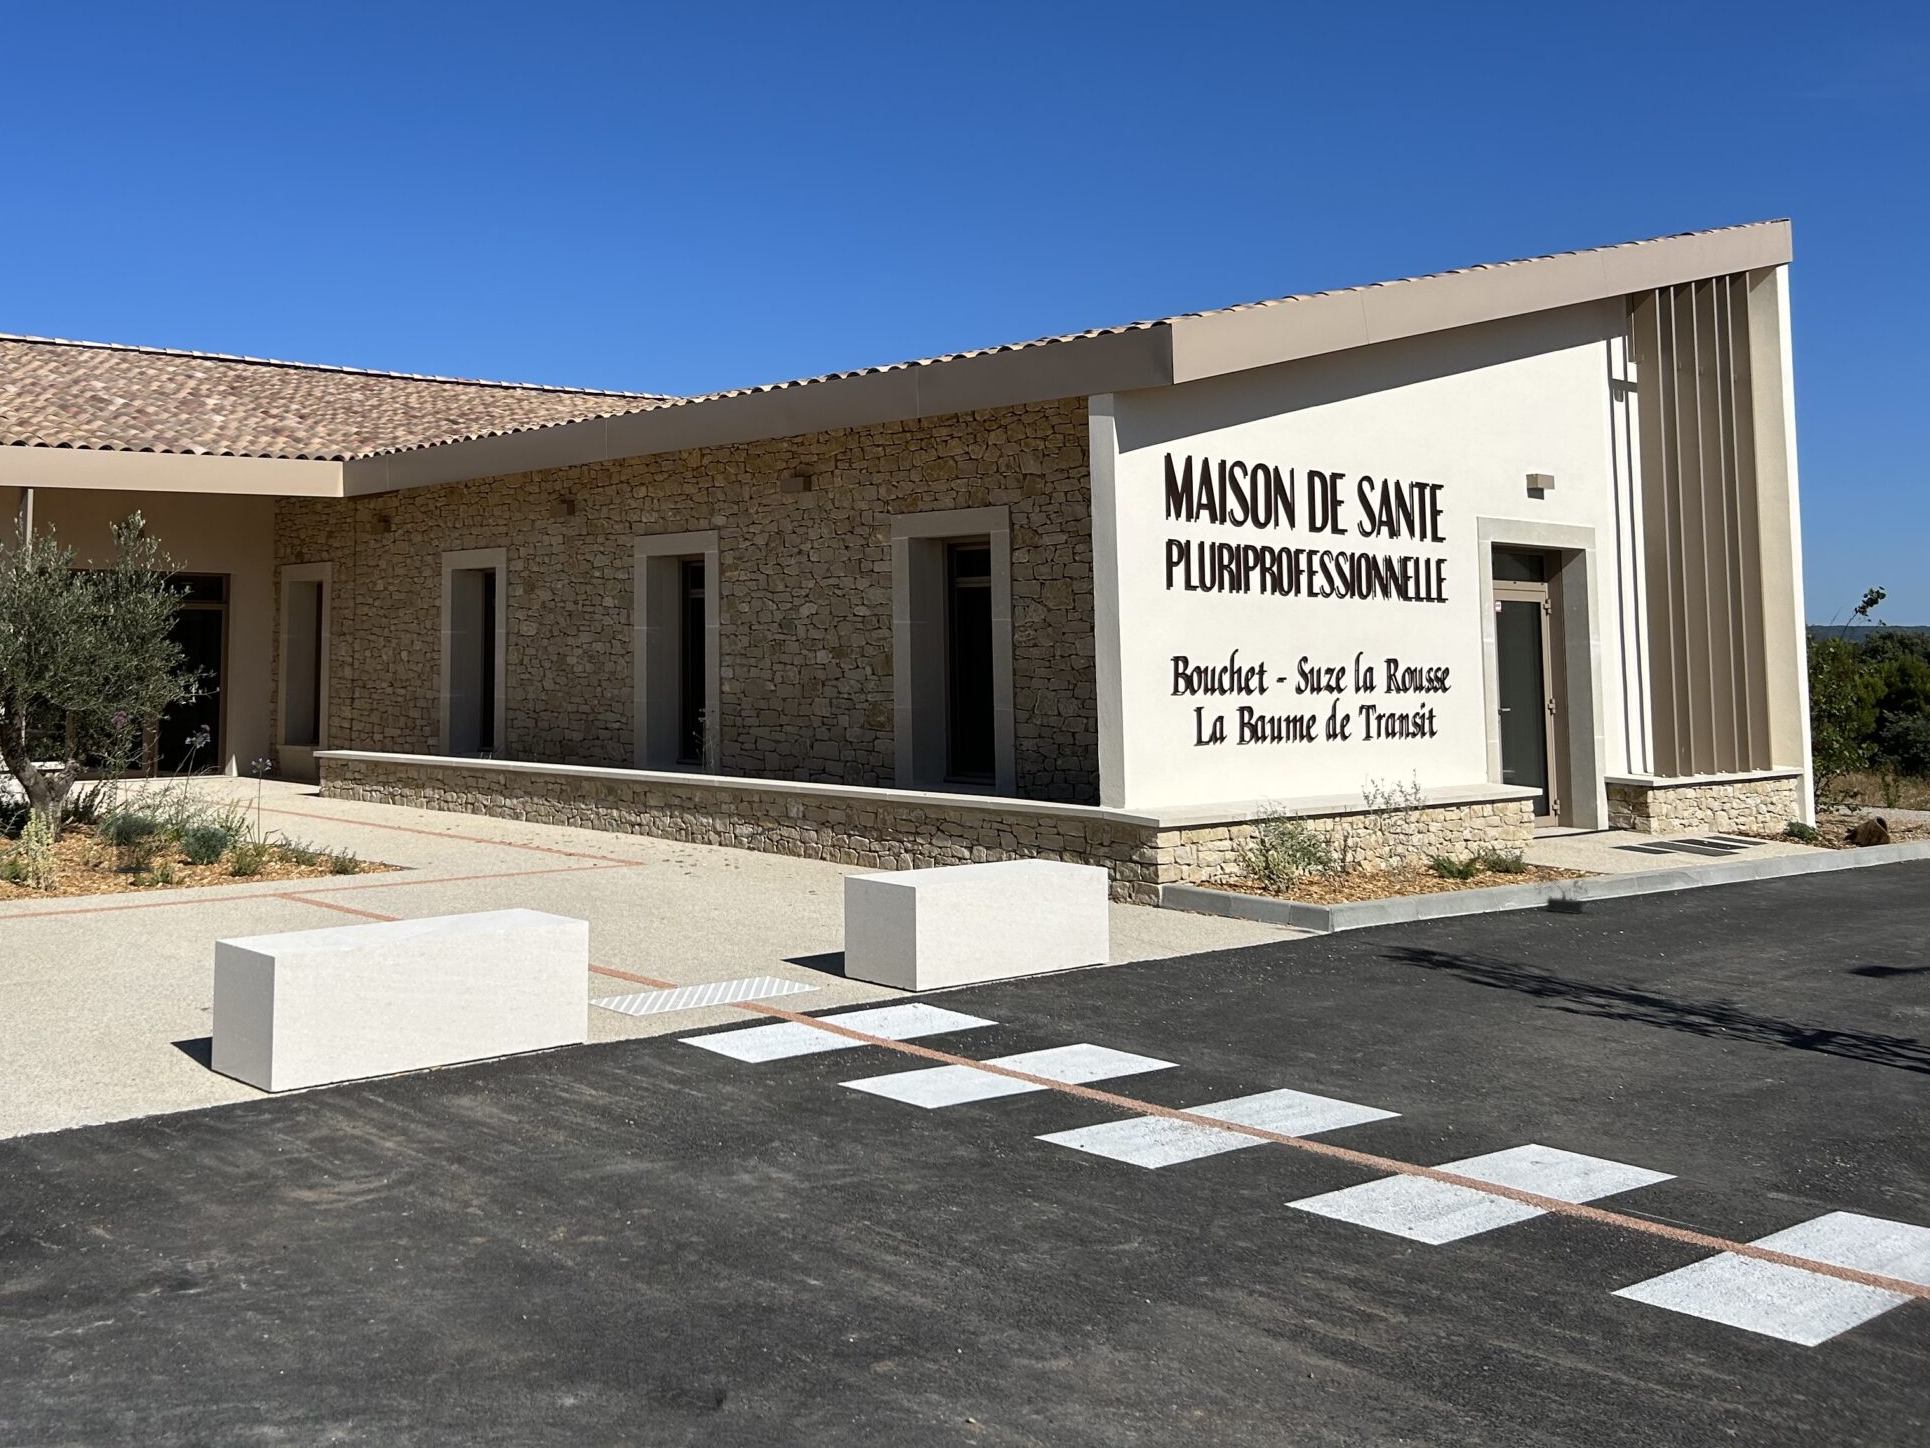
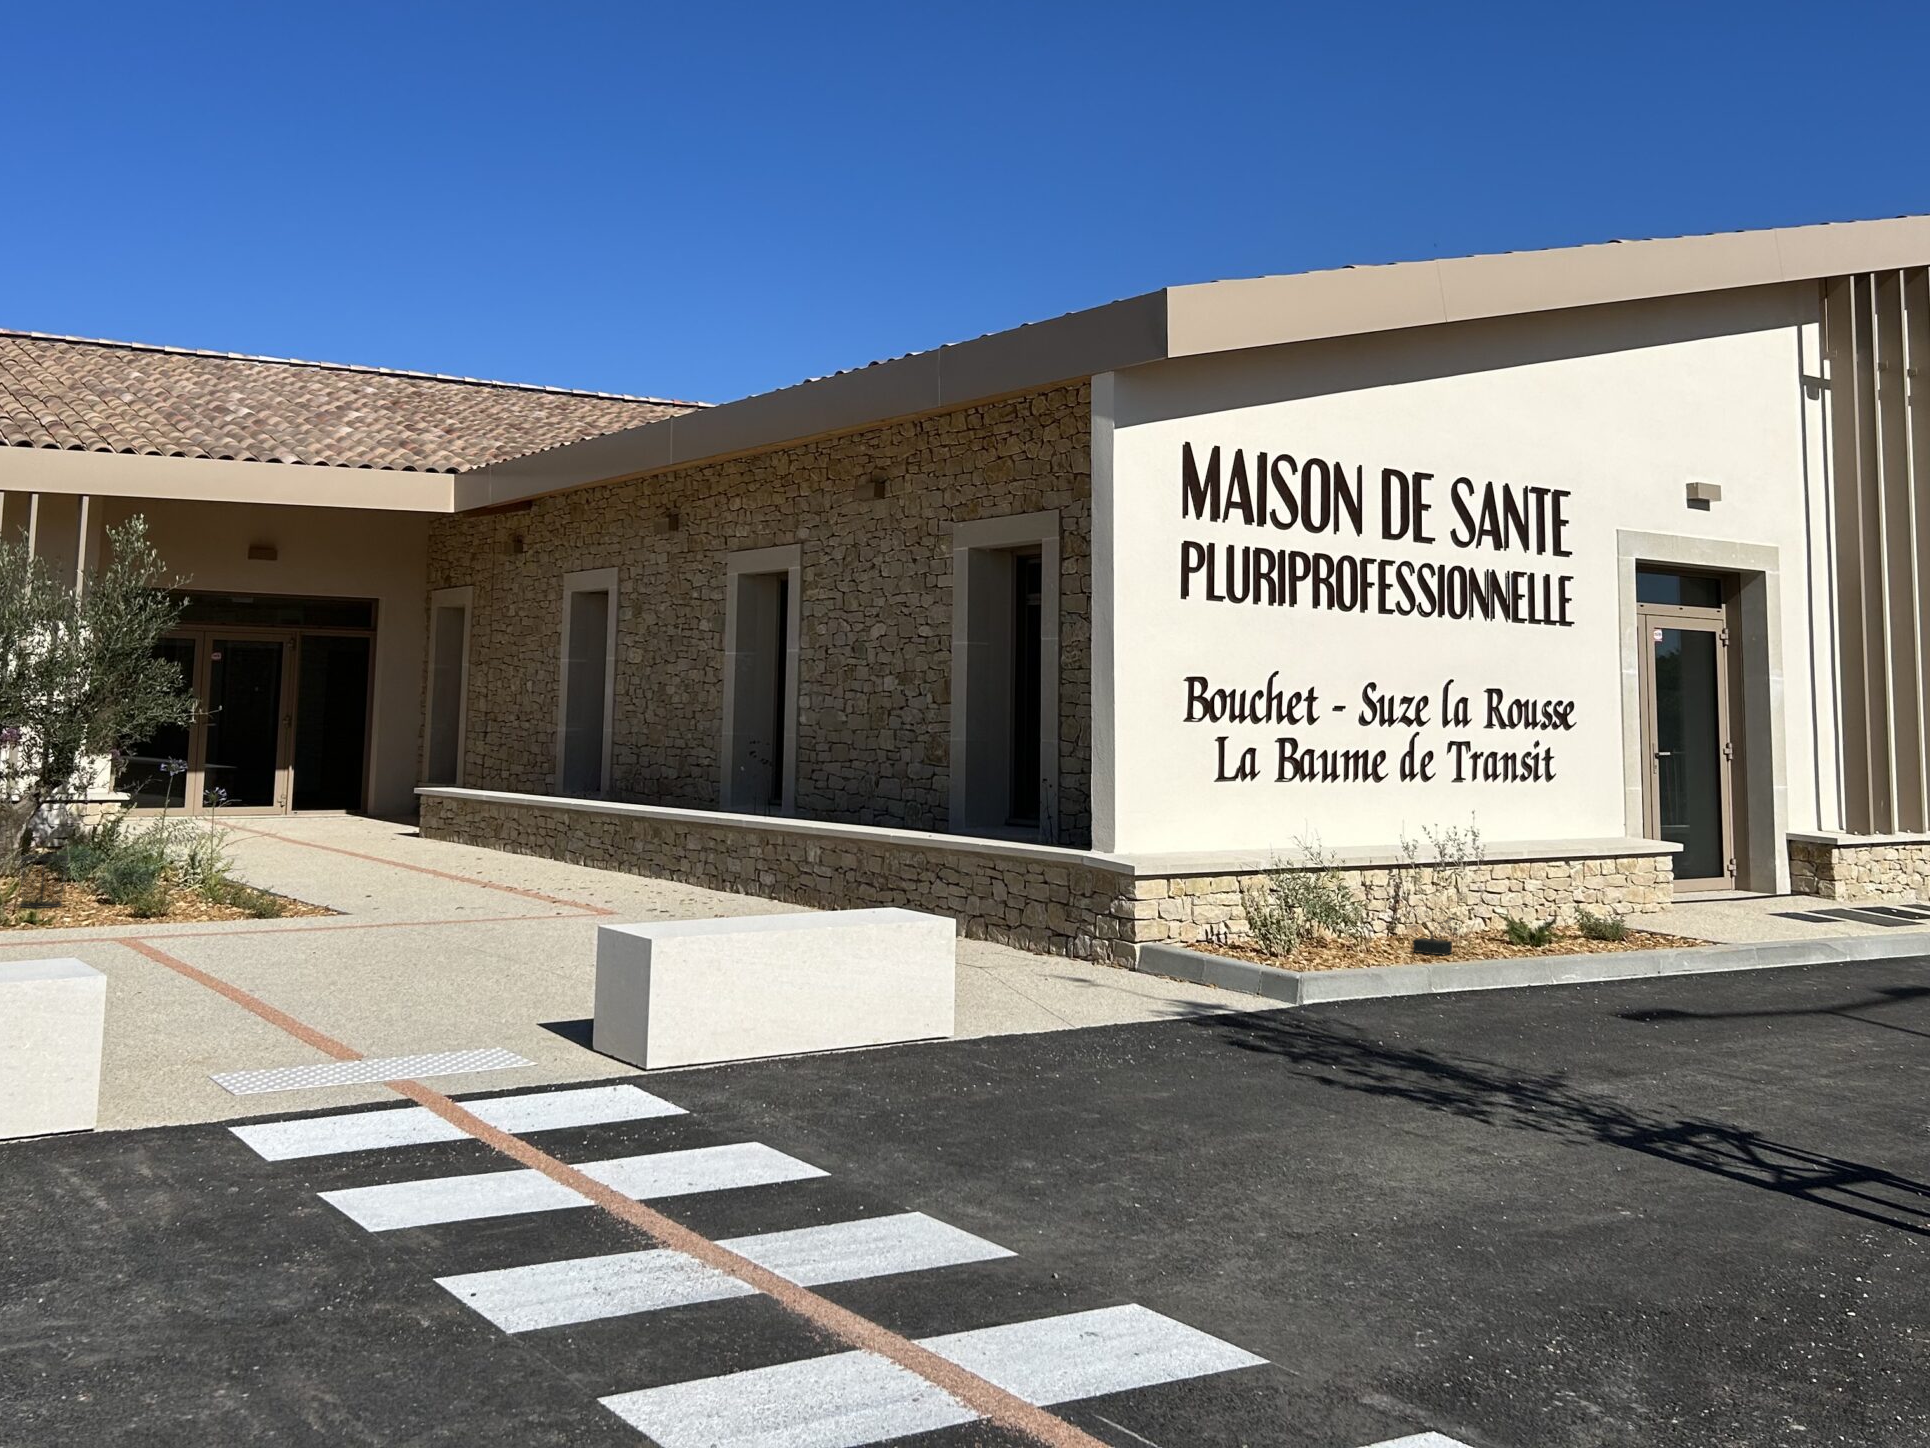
decorative plant: present [1537,867,1587,913] -> present [1407,906,1458,955]

